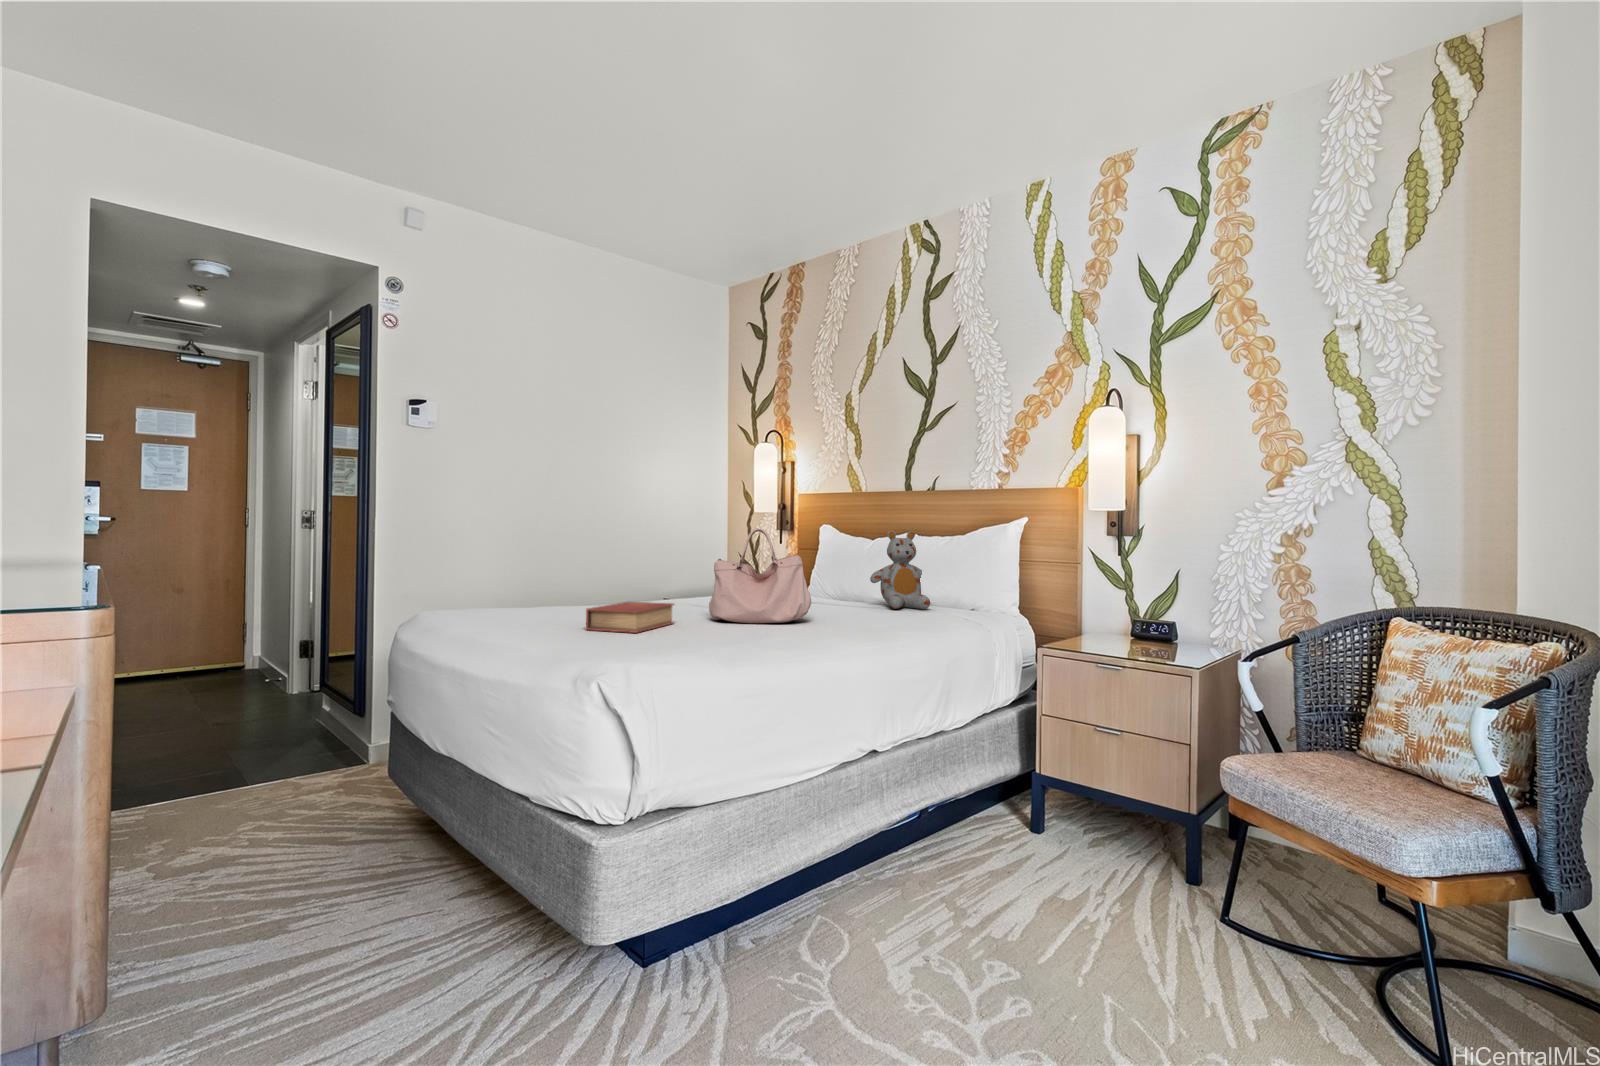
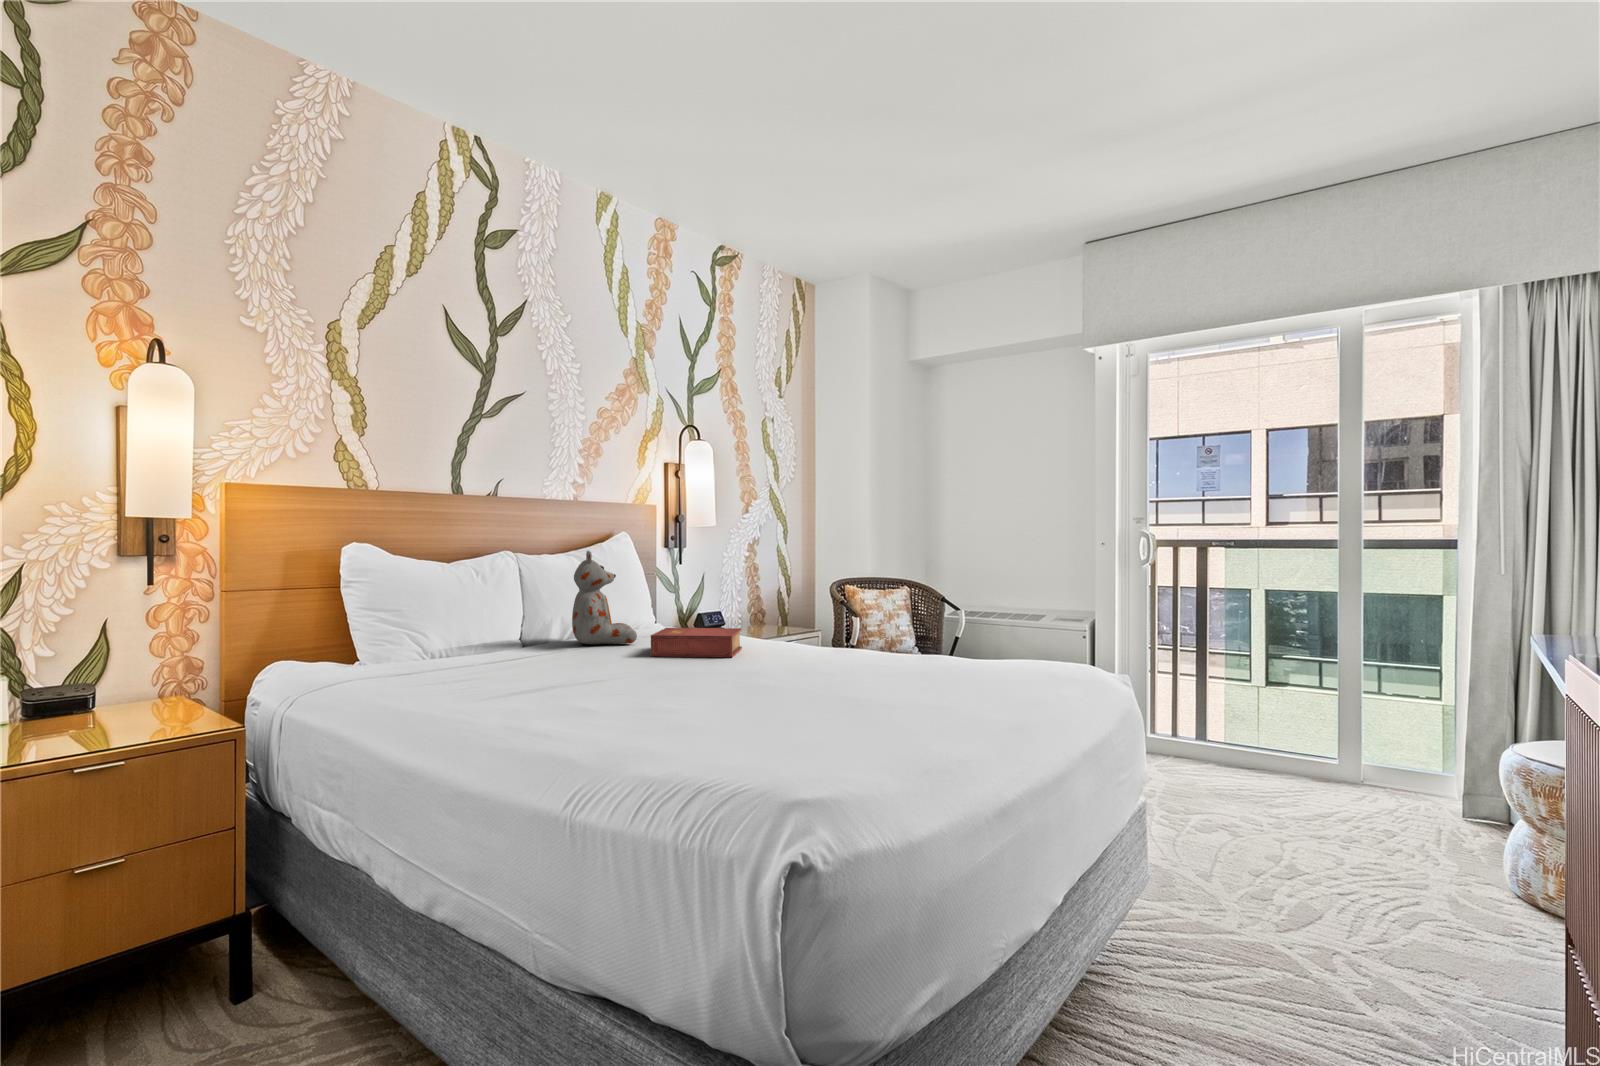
handbag: present [709,528,811,623] -> none [754,556,824,679]
book: present [586,602,674,633] -> present [651,628,742,658]

